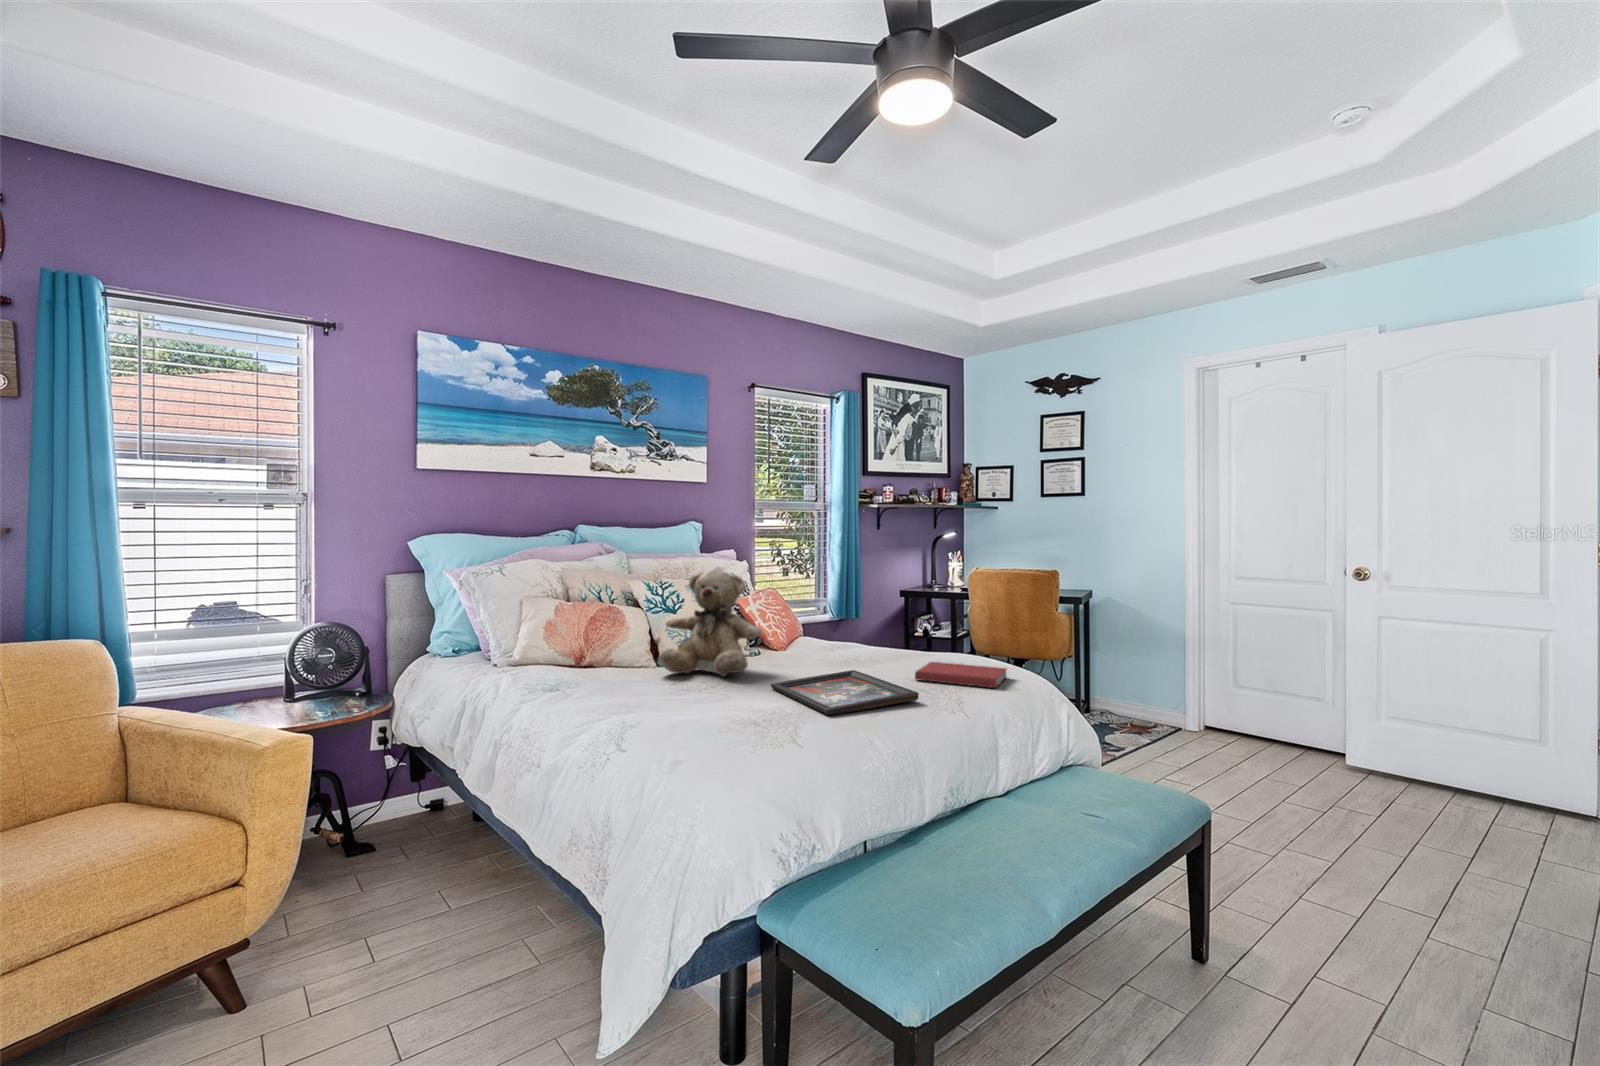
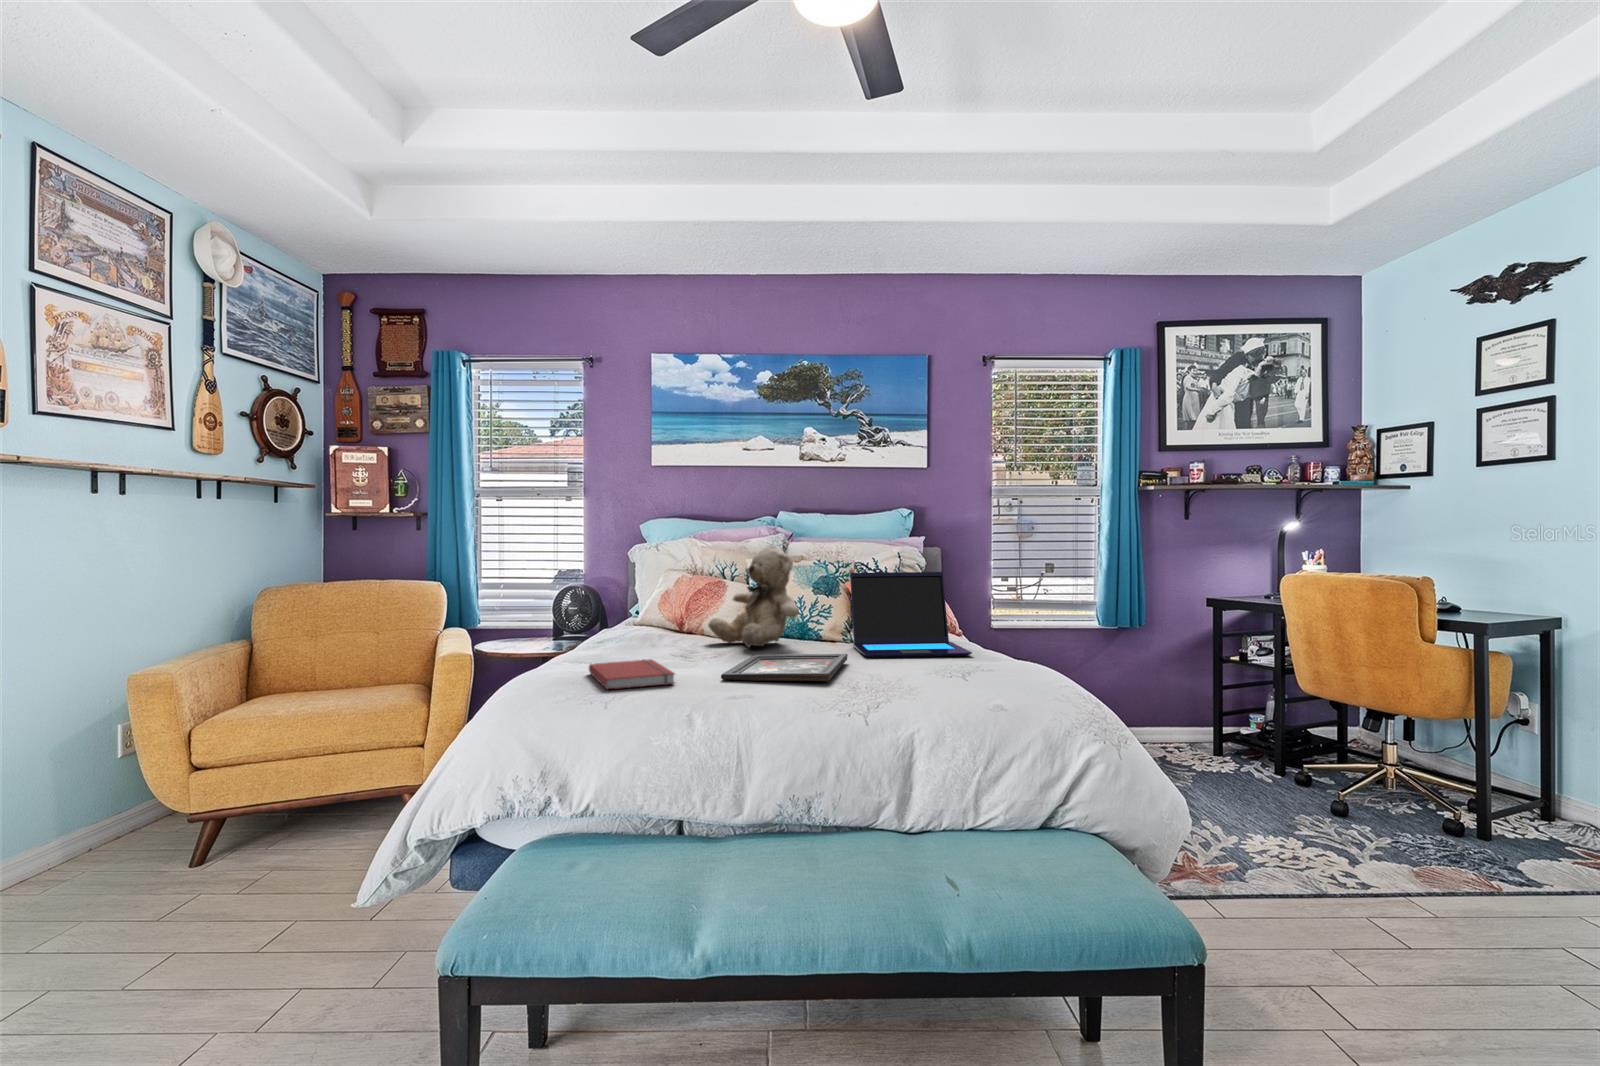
laptop: none [781,584,912,671] -> present [850,572,972,658]
book: present [915,662,1007,688] -> present [589,659,674,689]

